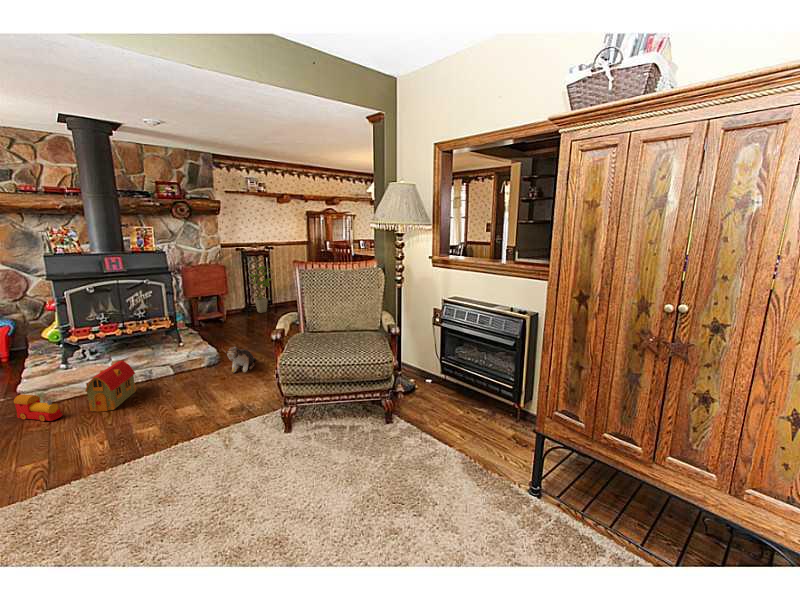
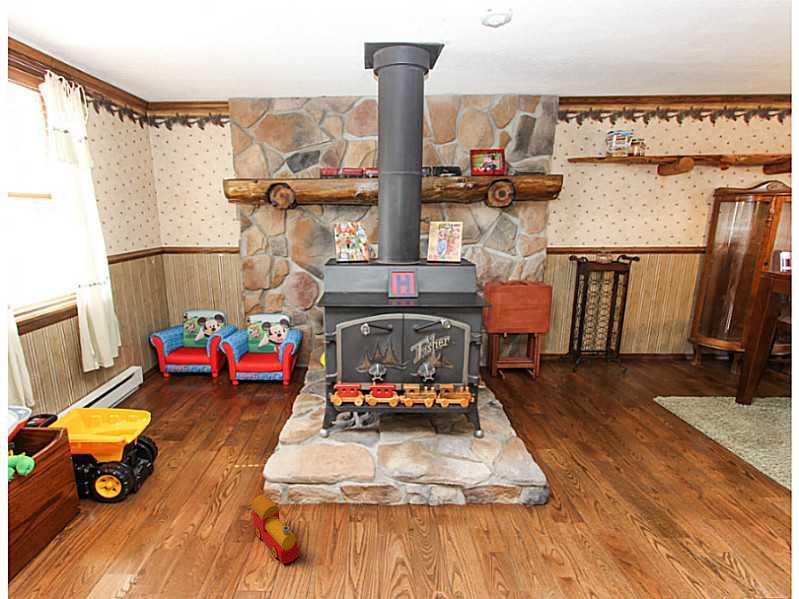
house plant: present [249,266,273,313] -> none [585,289,633,371]
plush toy: present [223,347,256,373] -> none [563,497,618,558]
toy house: present [85,361,136,412] -> none [331,470,406,577]

